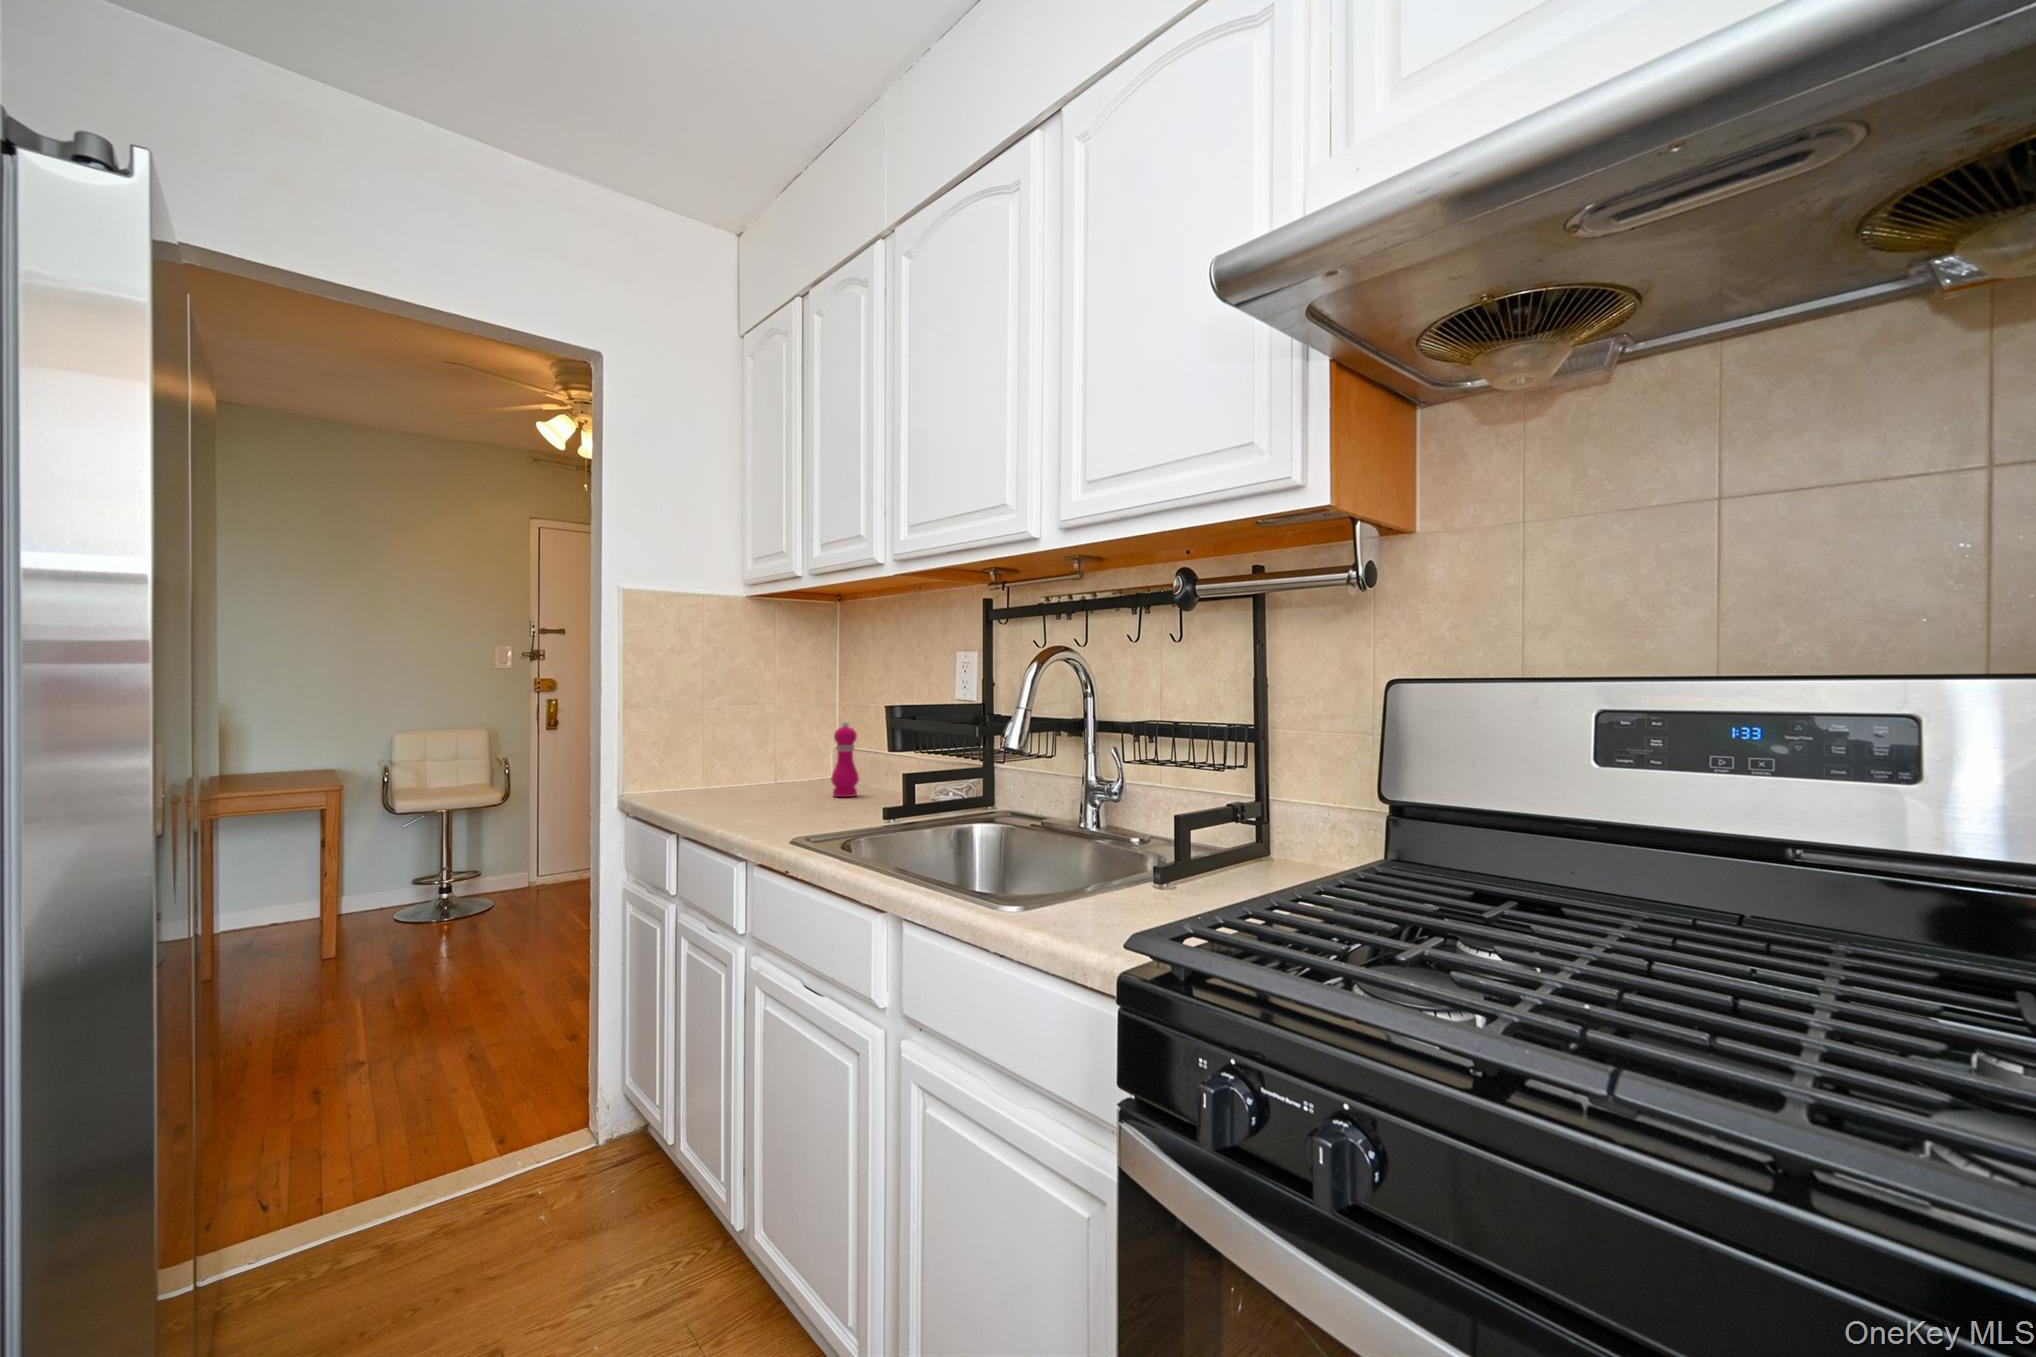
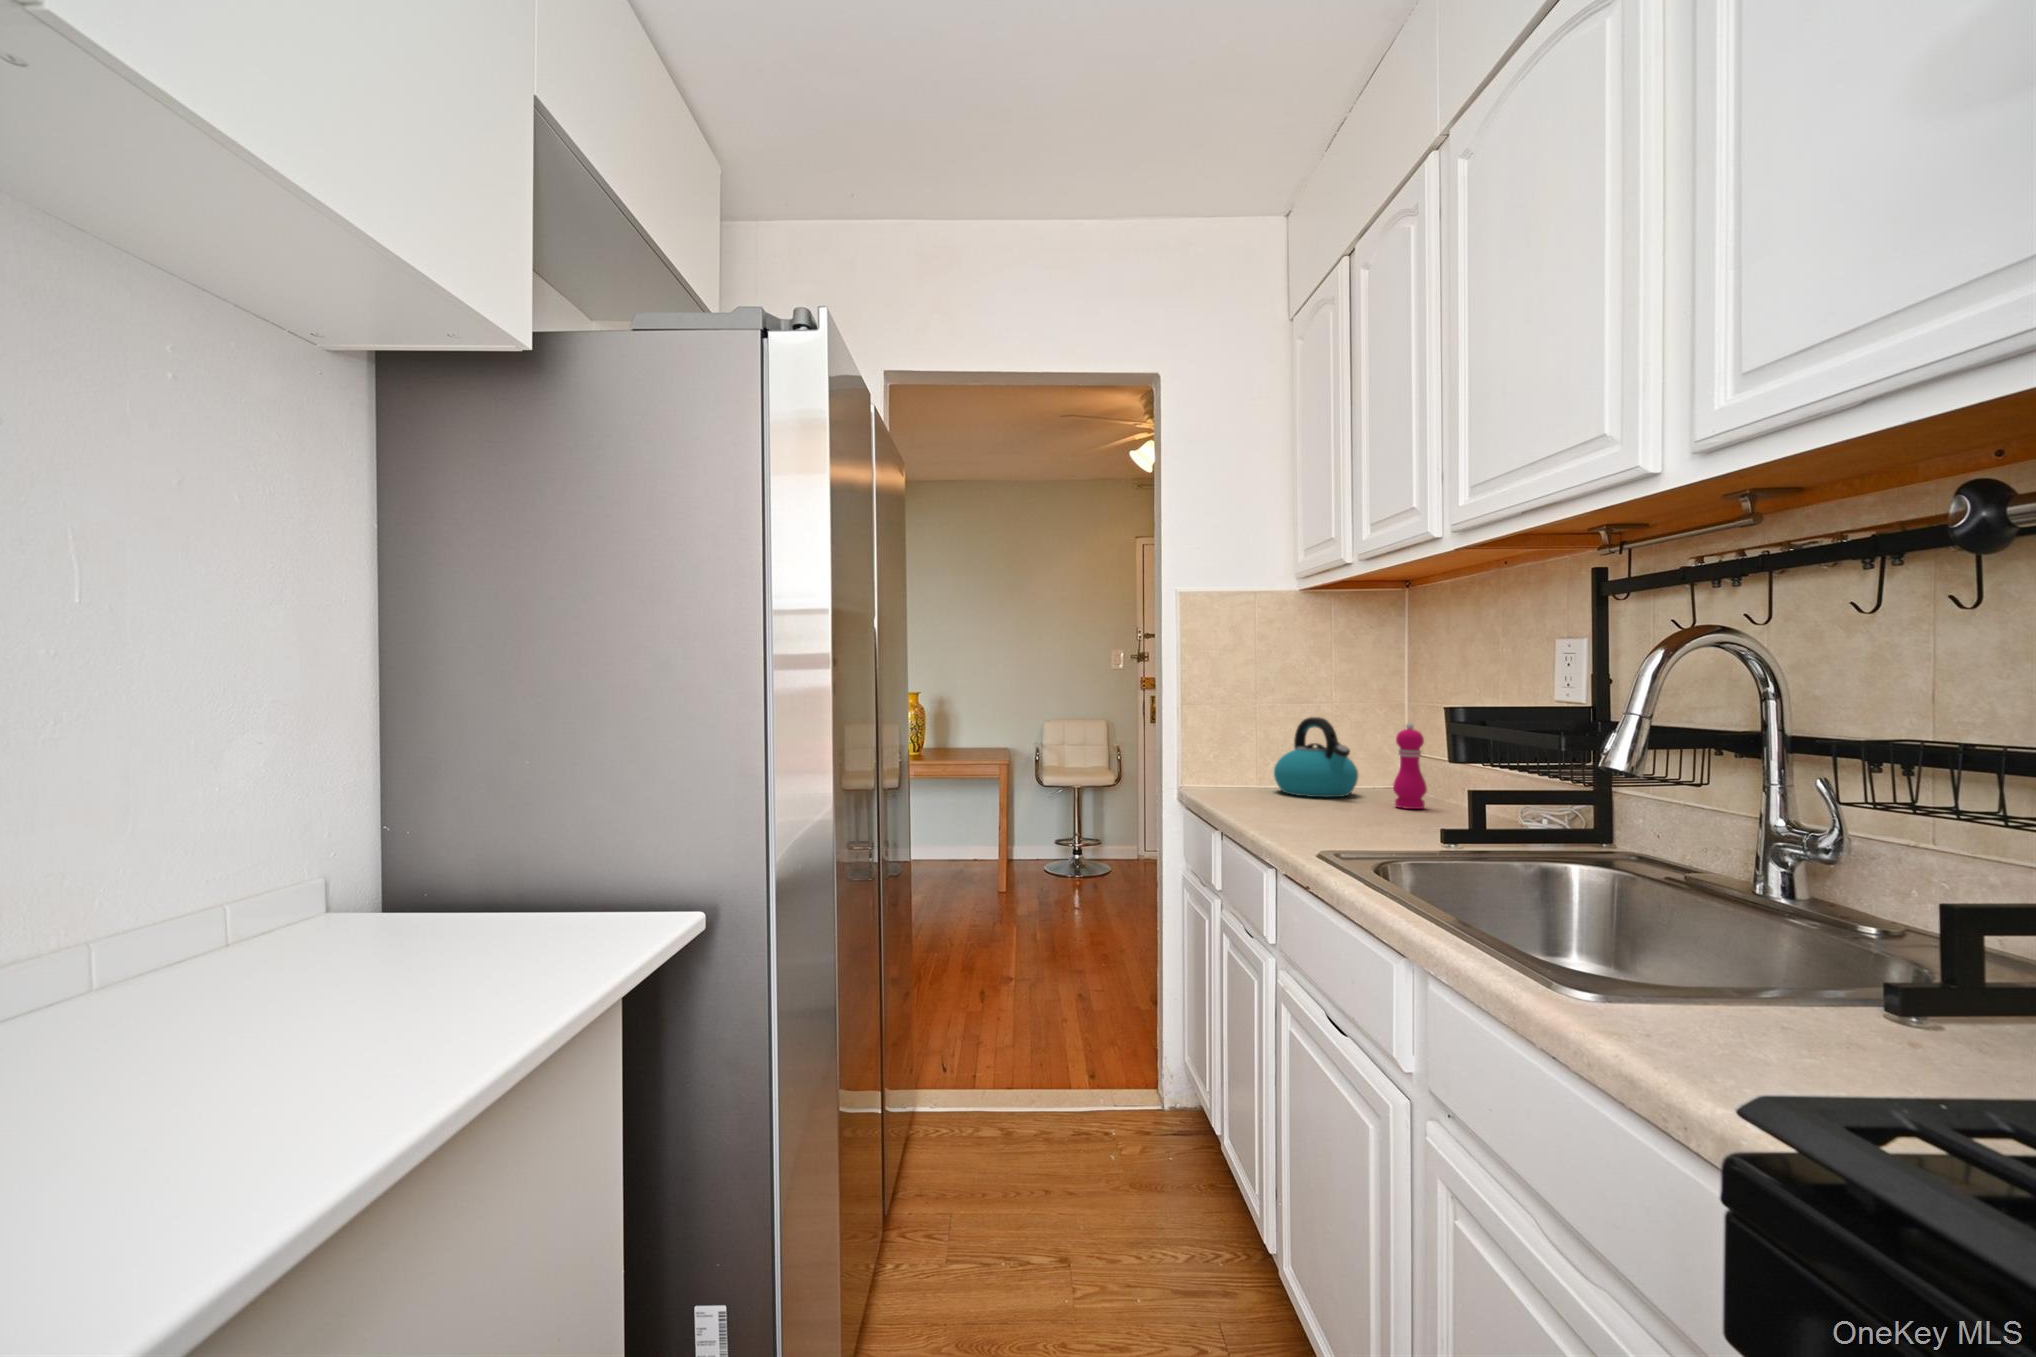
kettle: none [720,719,798,794] -> present [1274,717,1358,797]

